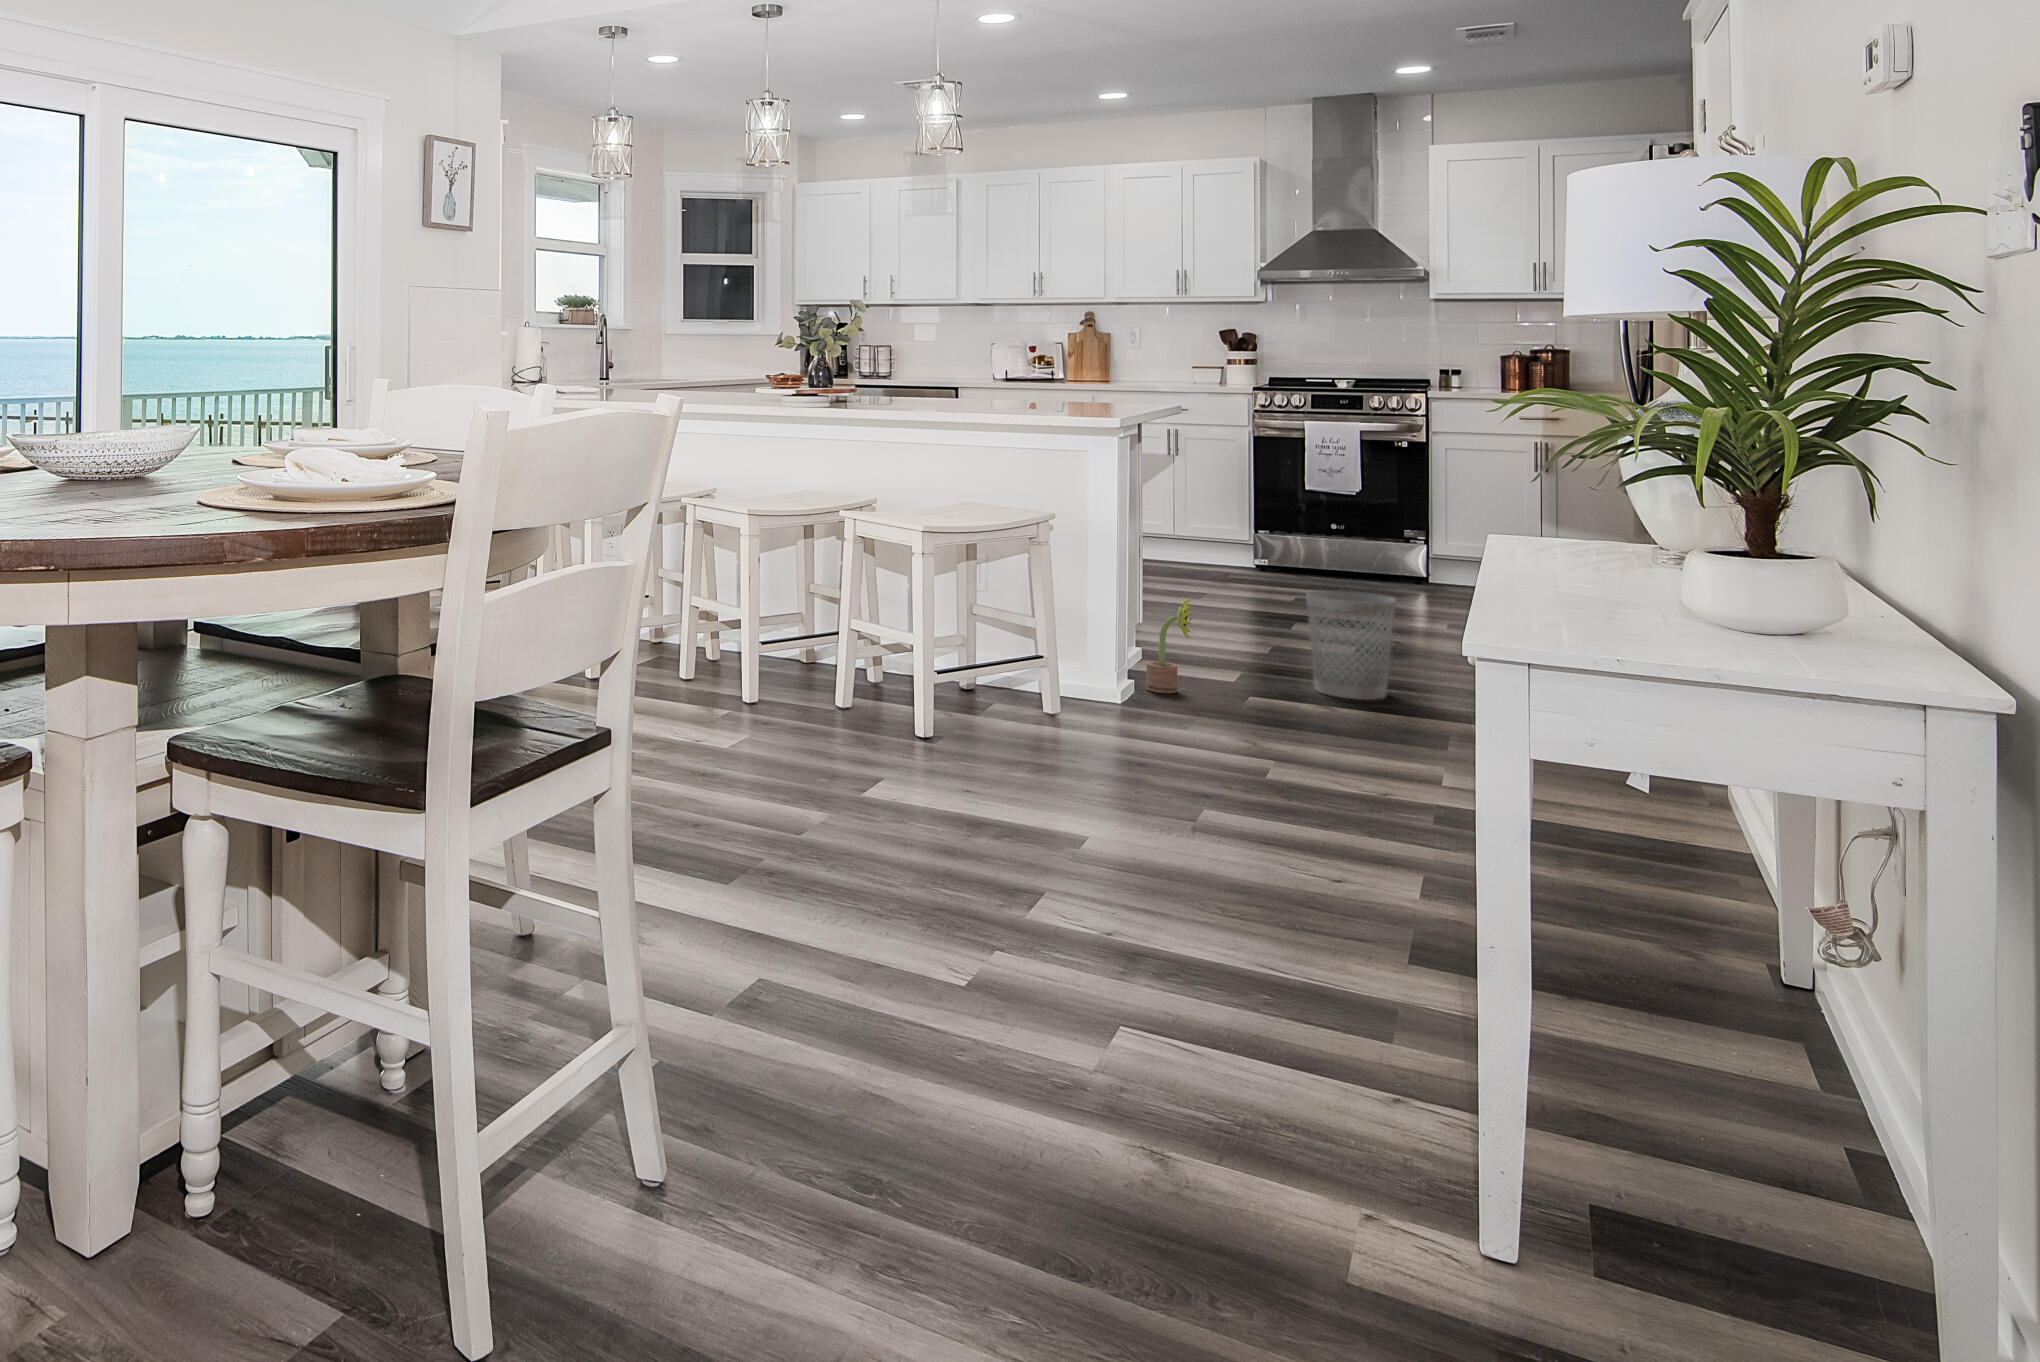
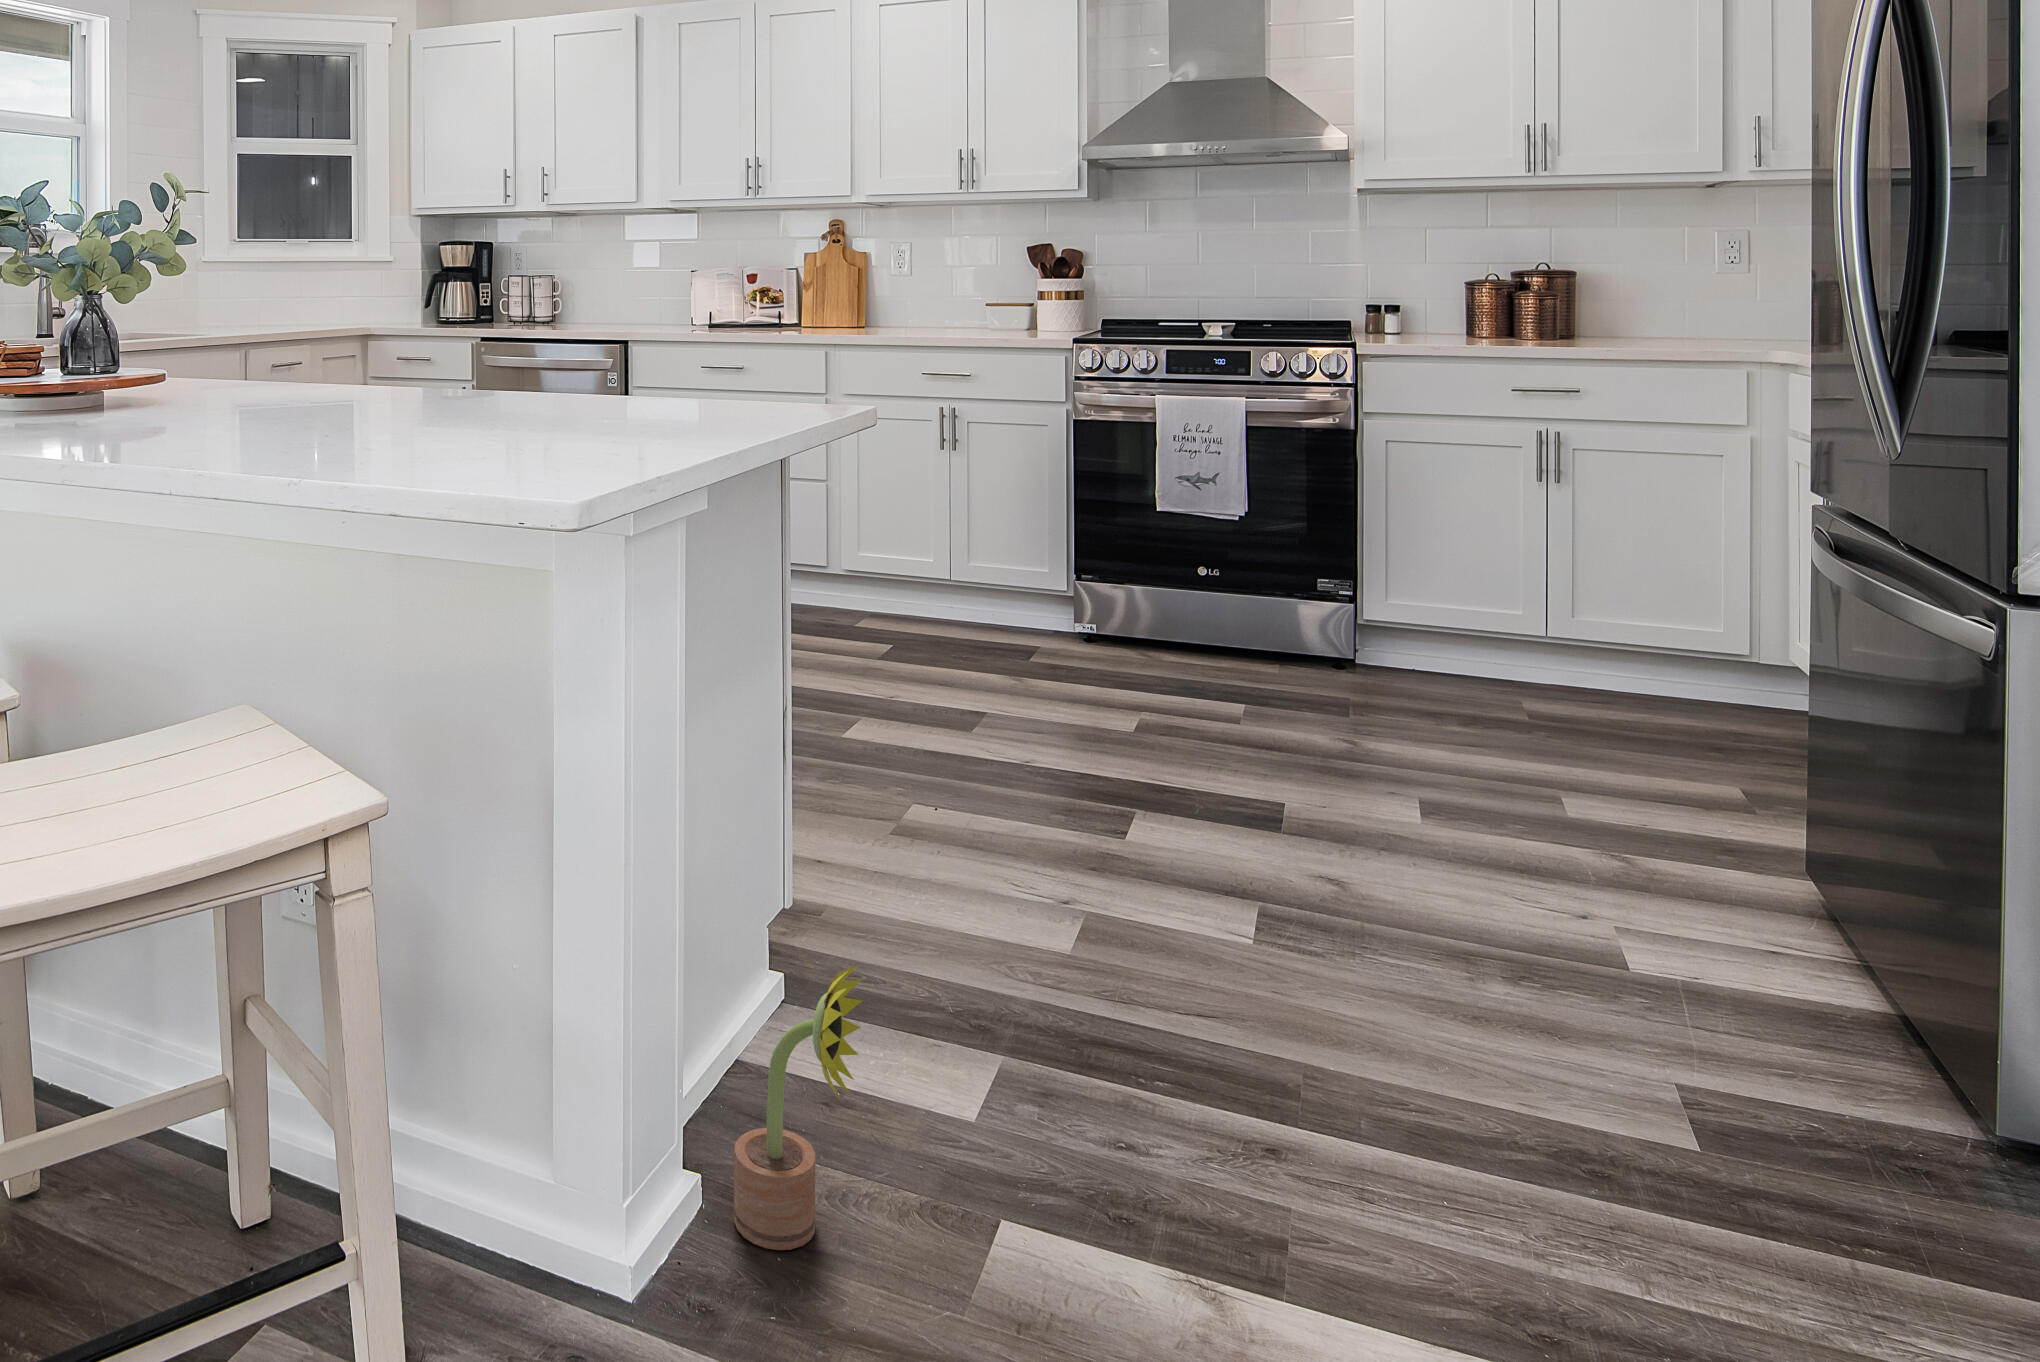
wastebasket: present [1306,590,1395,700] -> none [1170,899,1419,1267]

